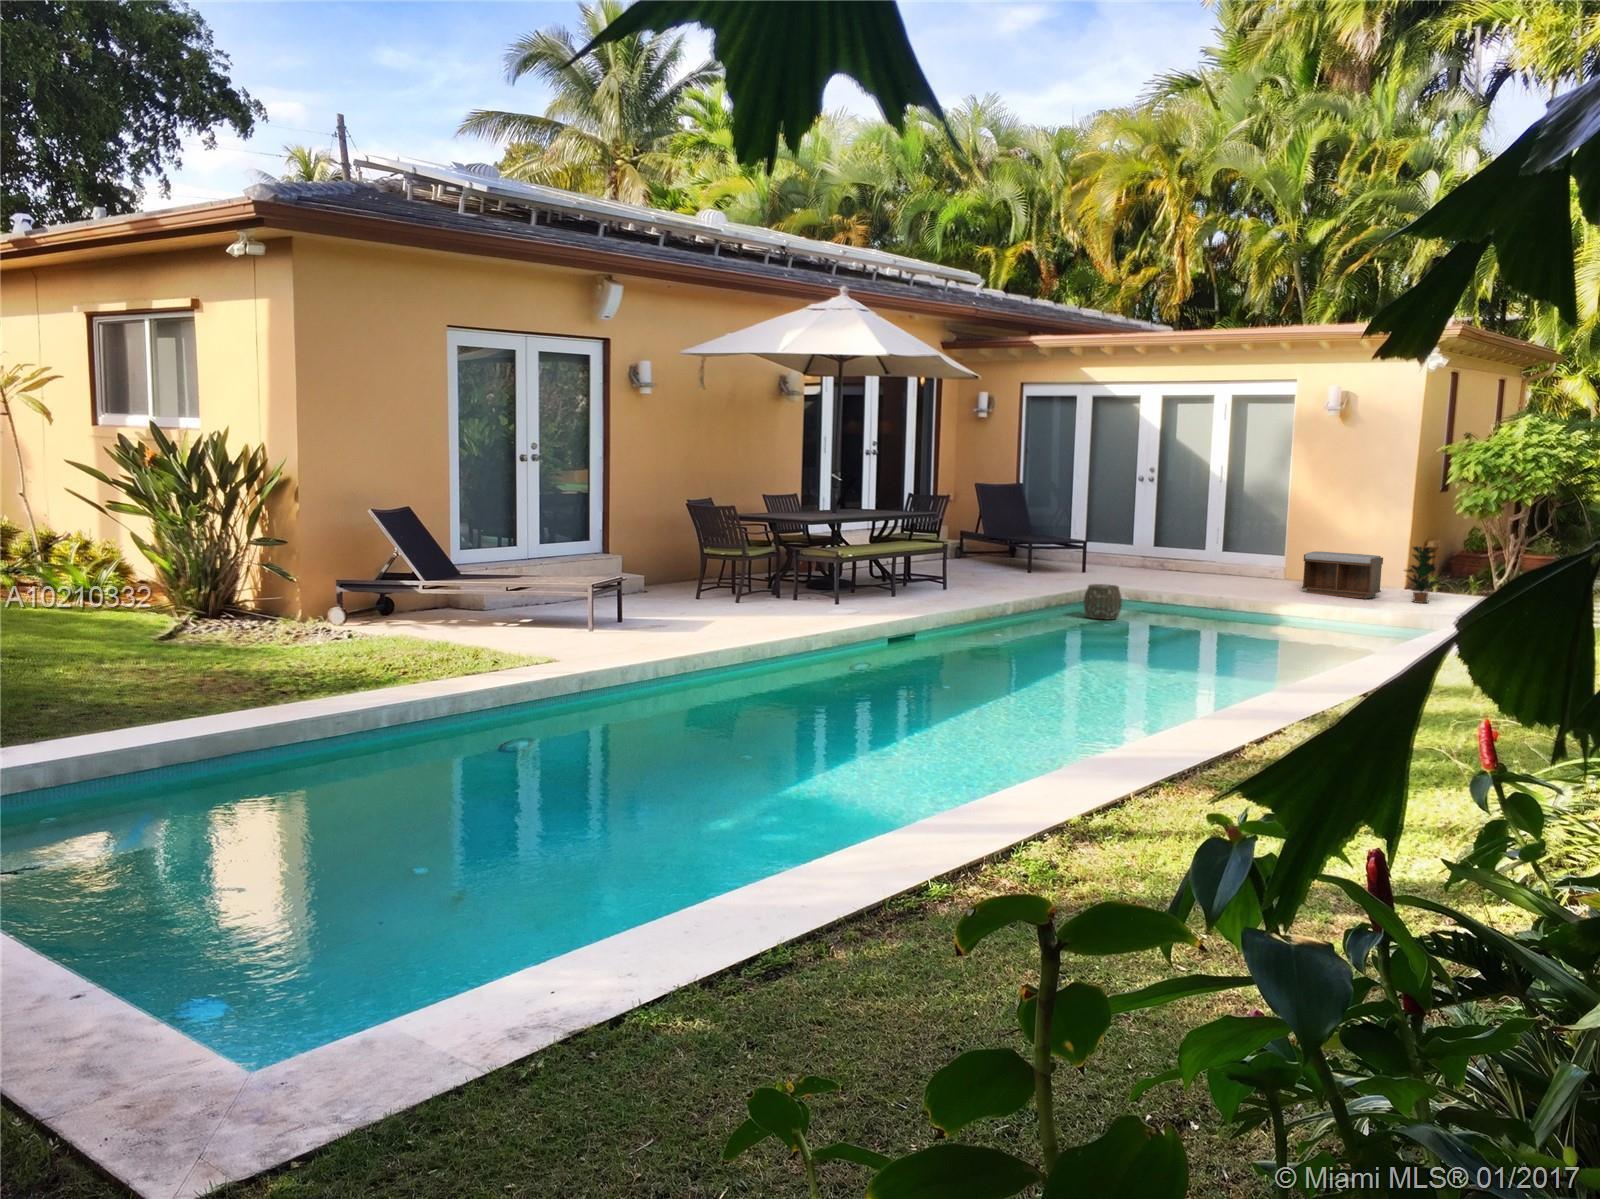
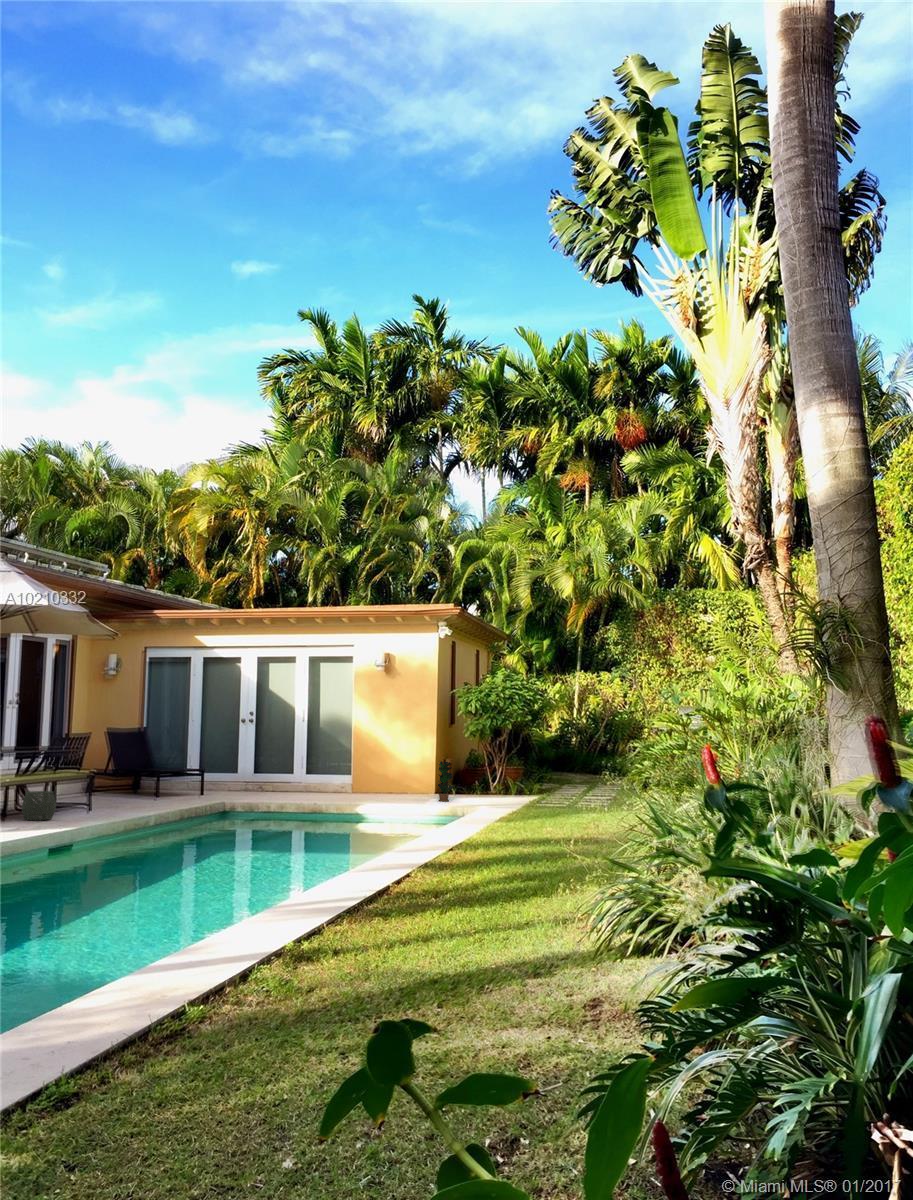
bench: present [1302,551,1383,599] -> none [365,769,418,800]
woven basket: present [1084,584,1122,619] -> present [22,791,56,820]

